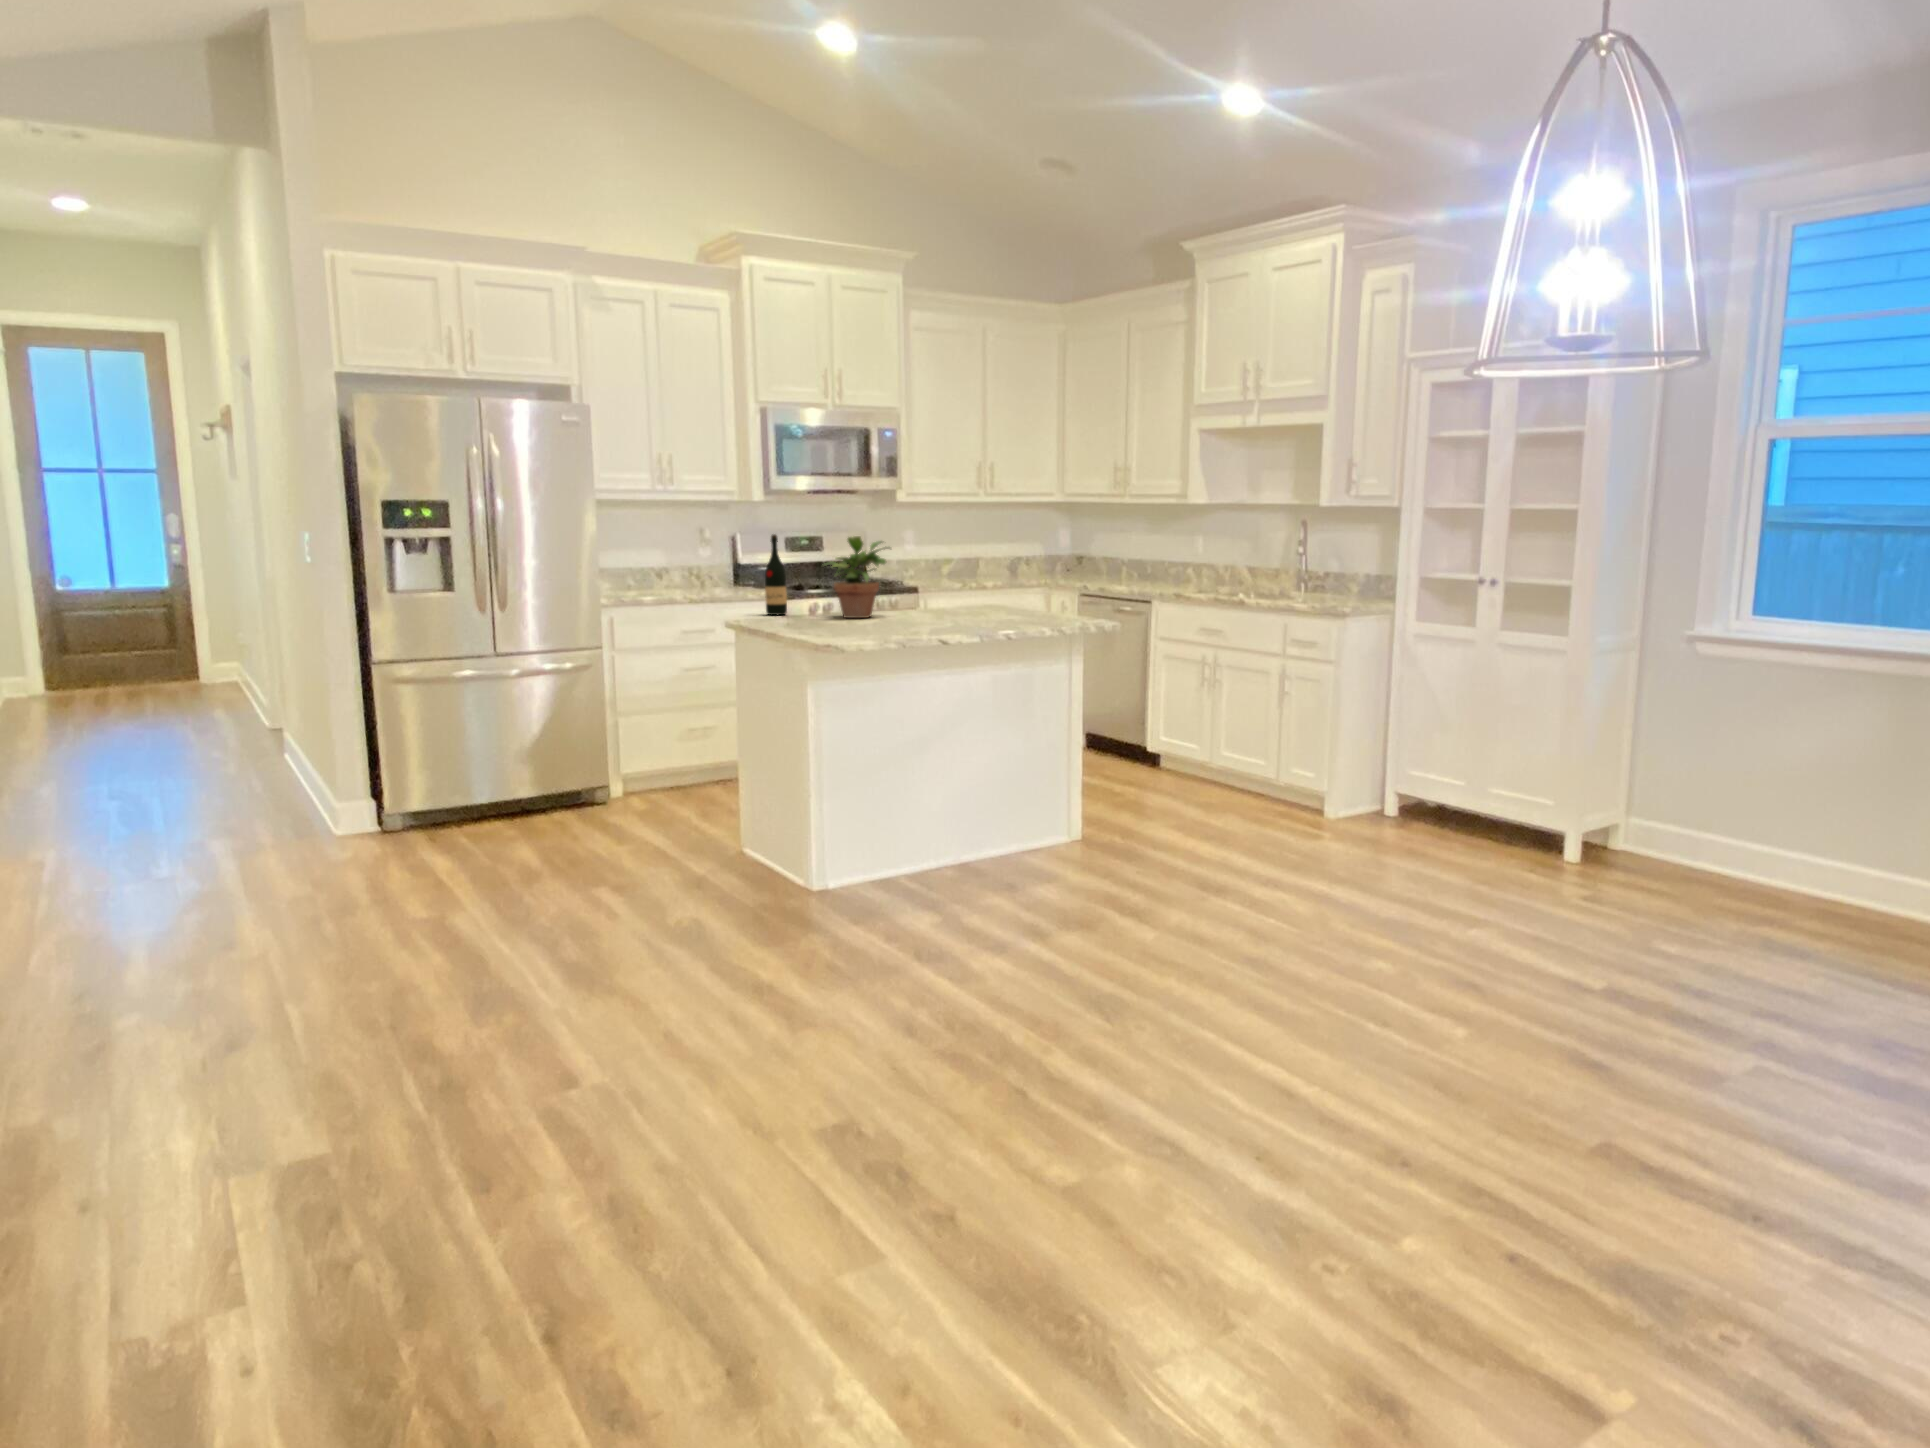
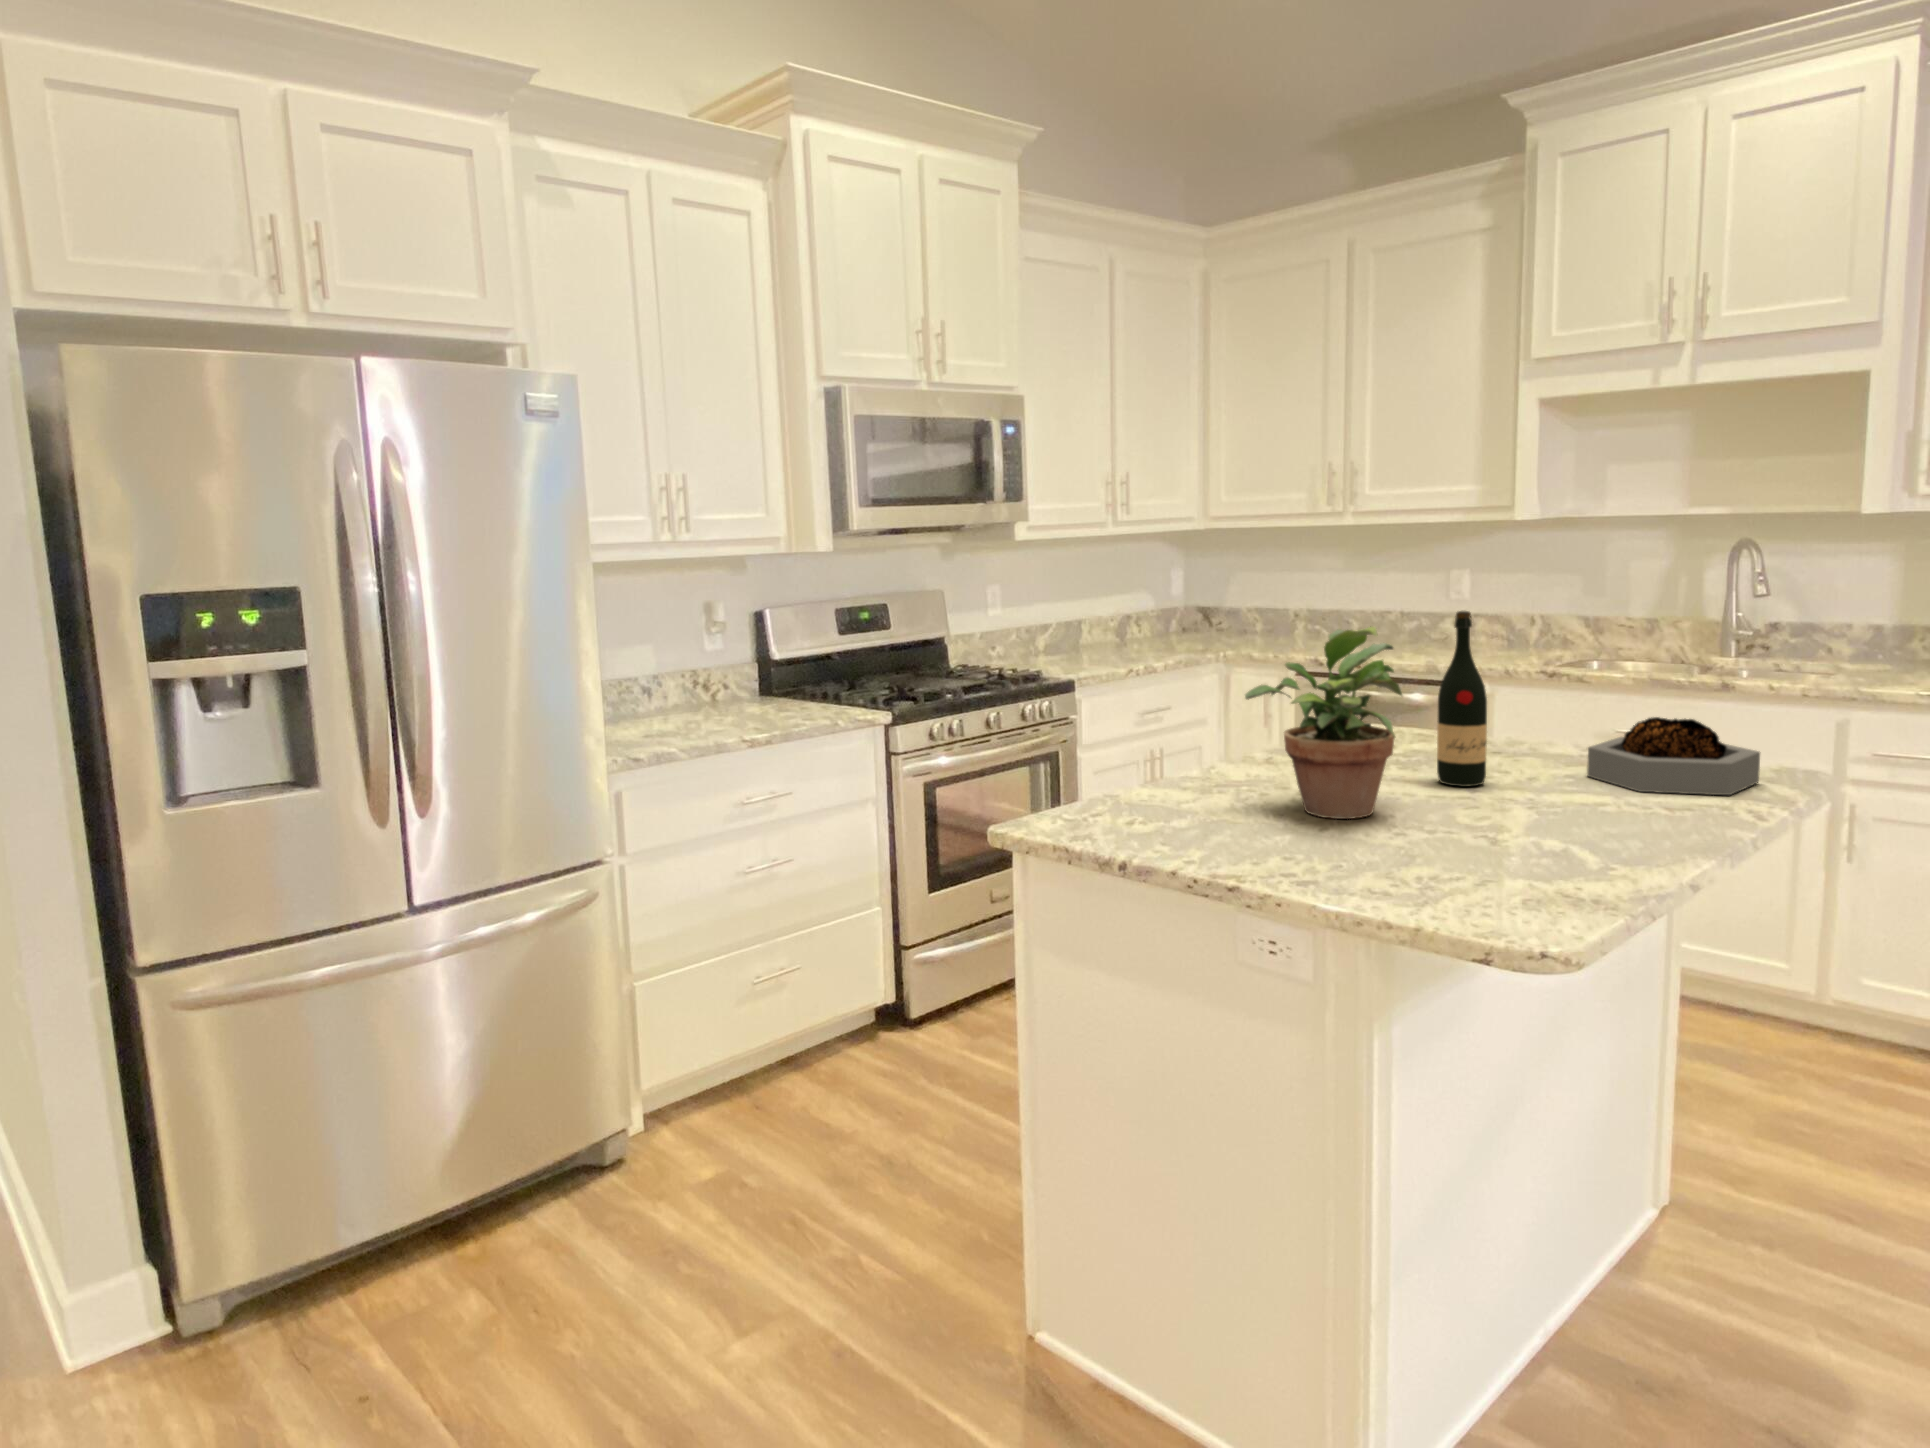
wine bottle: present [765,534,787,615] -> present [1437,611,1487,787]
decorative bowl: none [997,586,1056,620] -> present [1587,717,1760,795]

